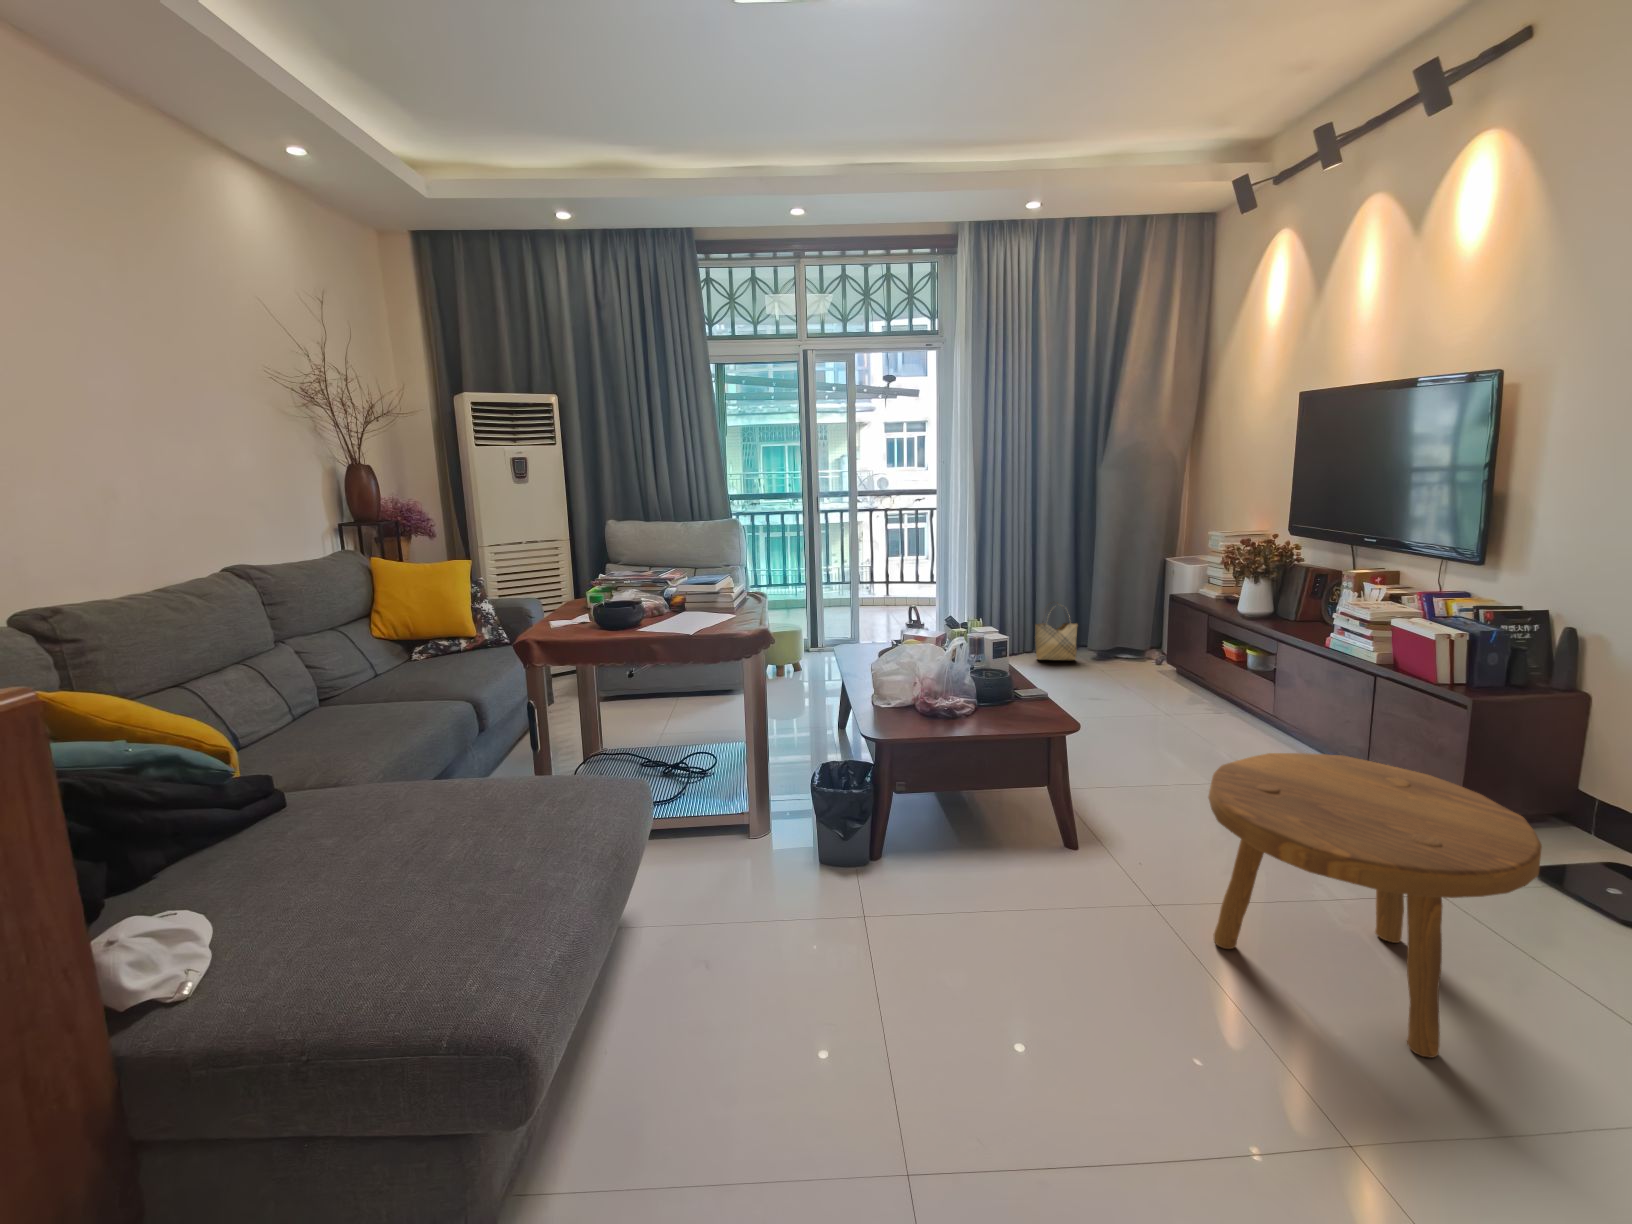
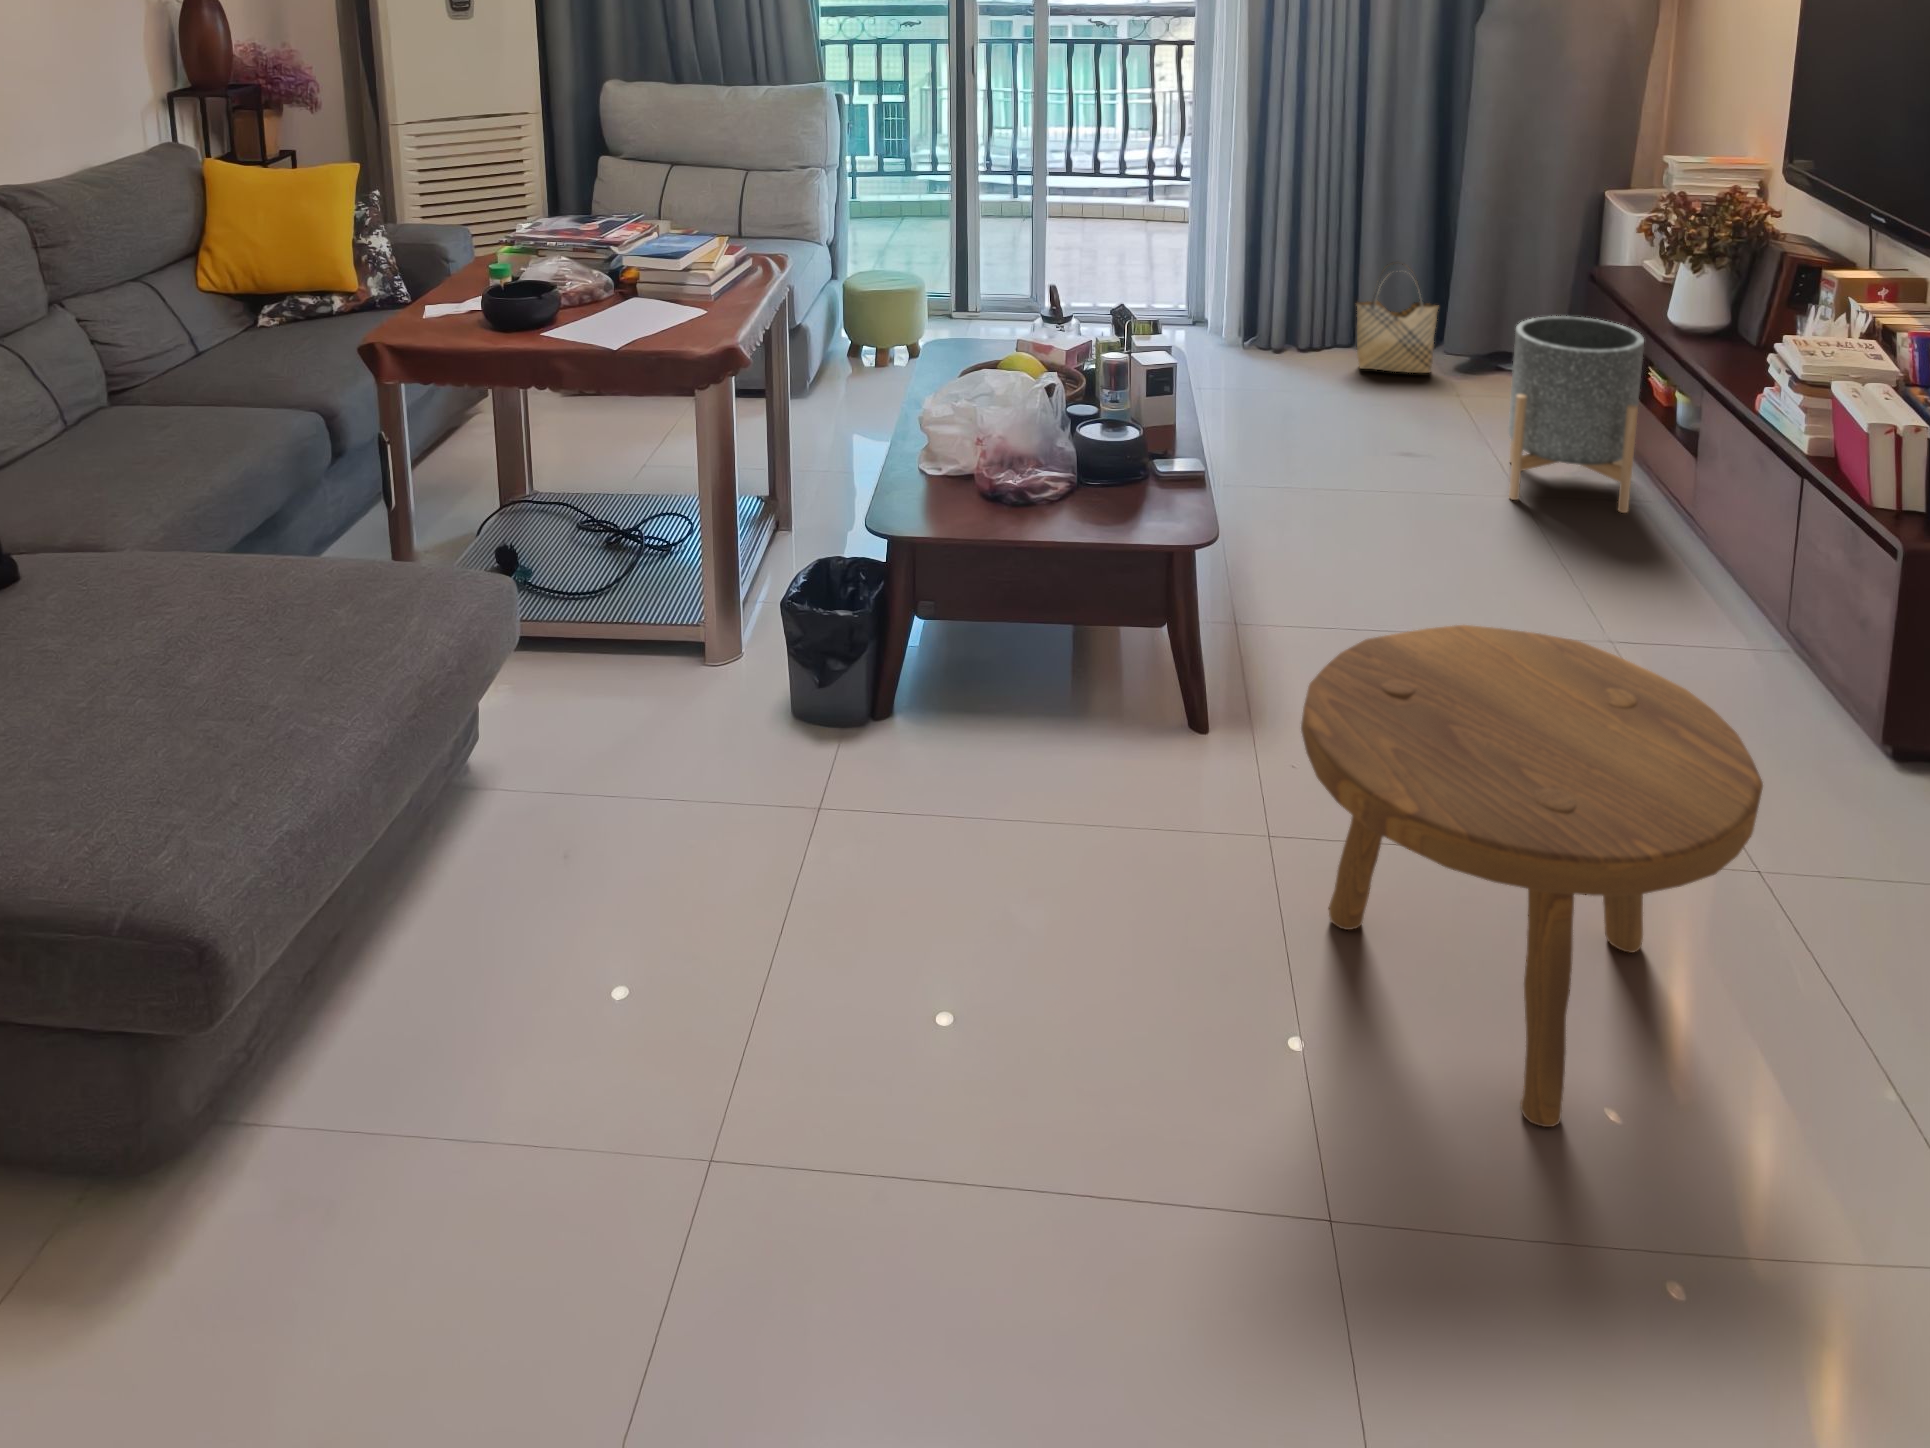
planter: none [1143,615,1224,716] -> present [1508,316,1644,513]

